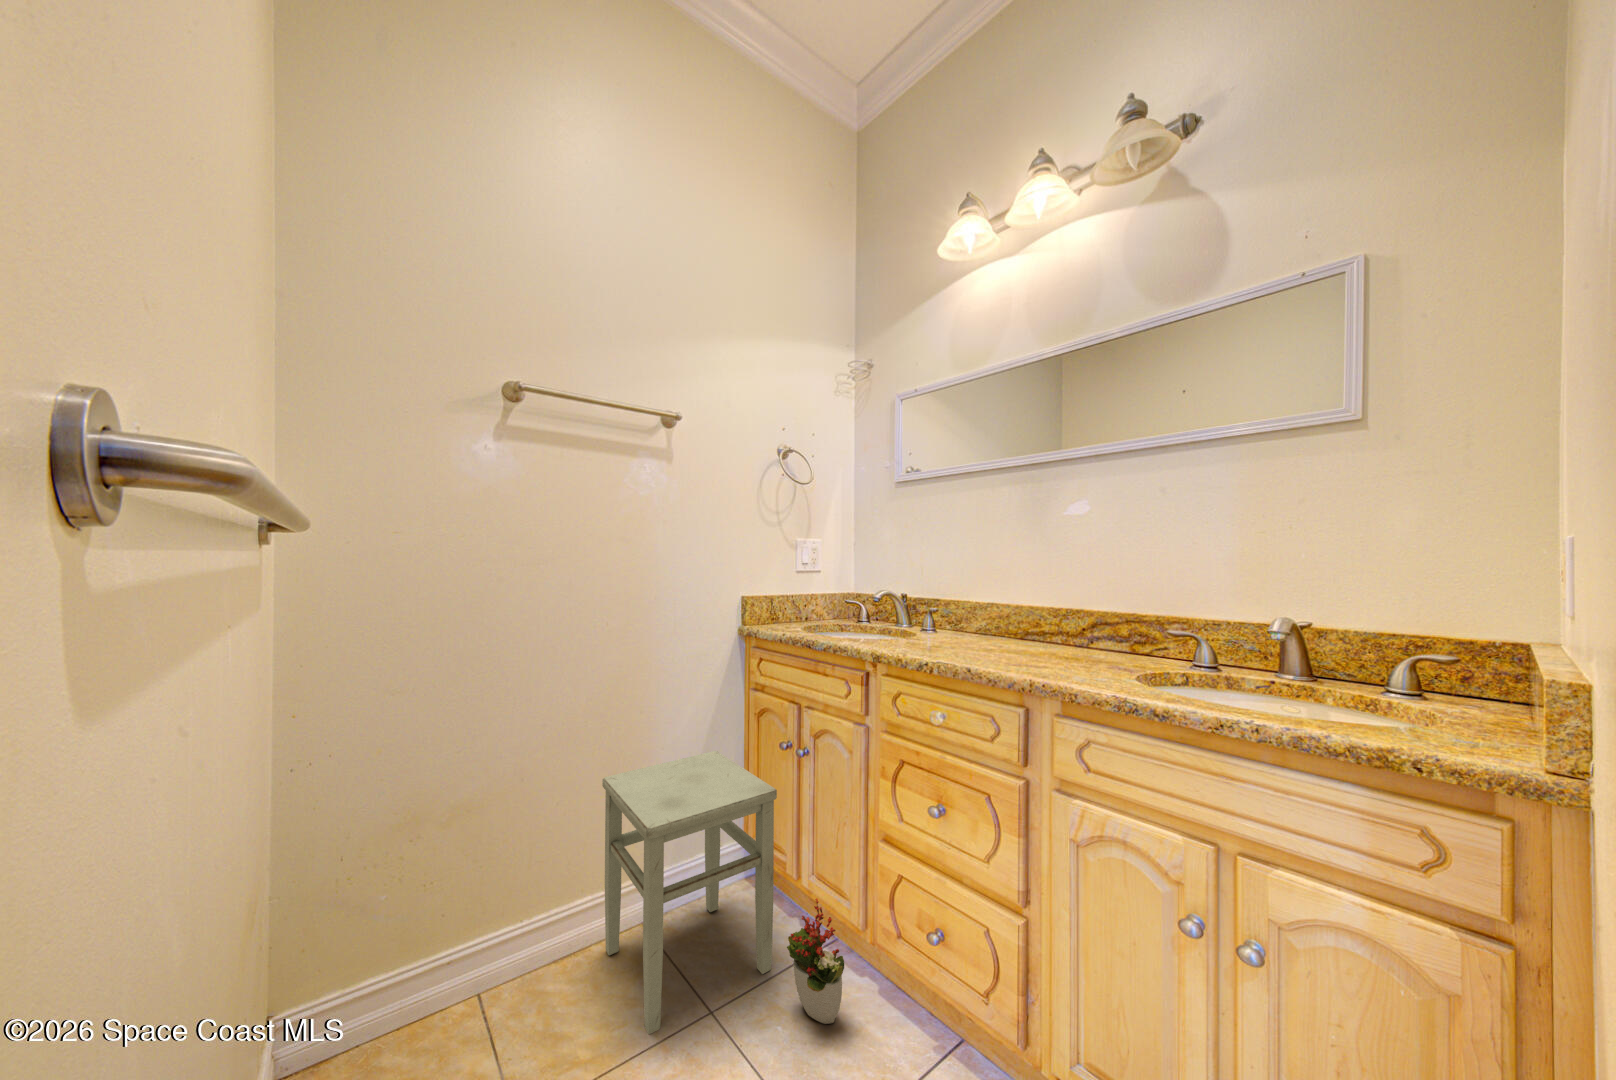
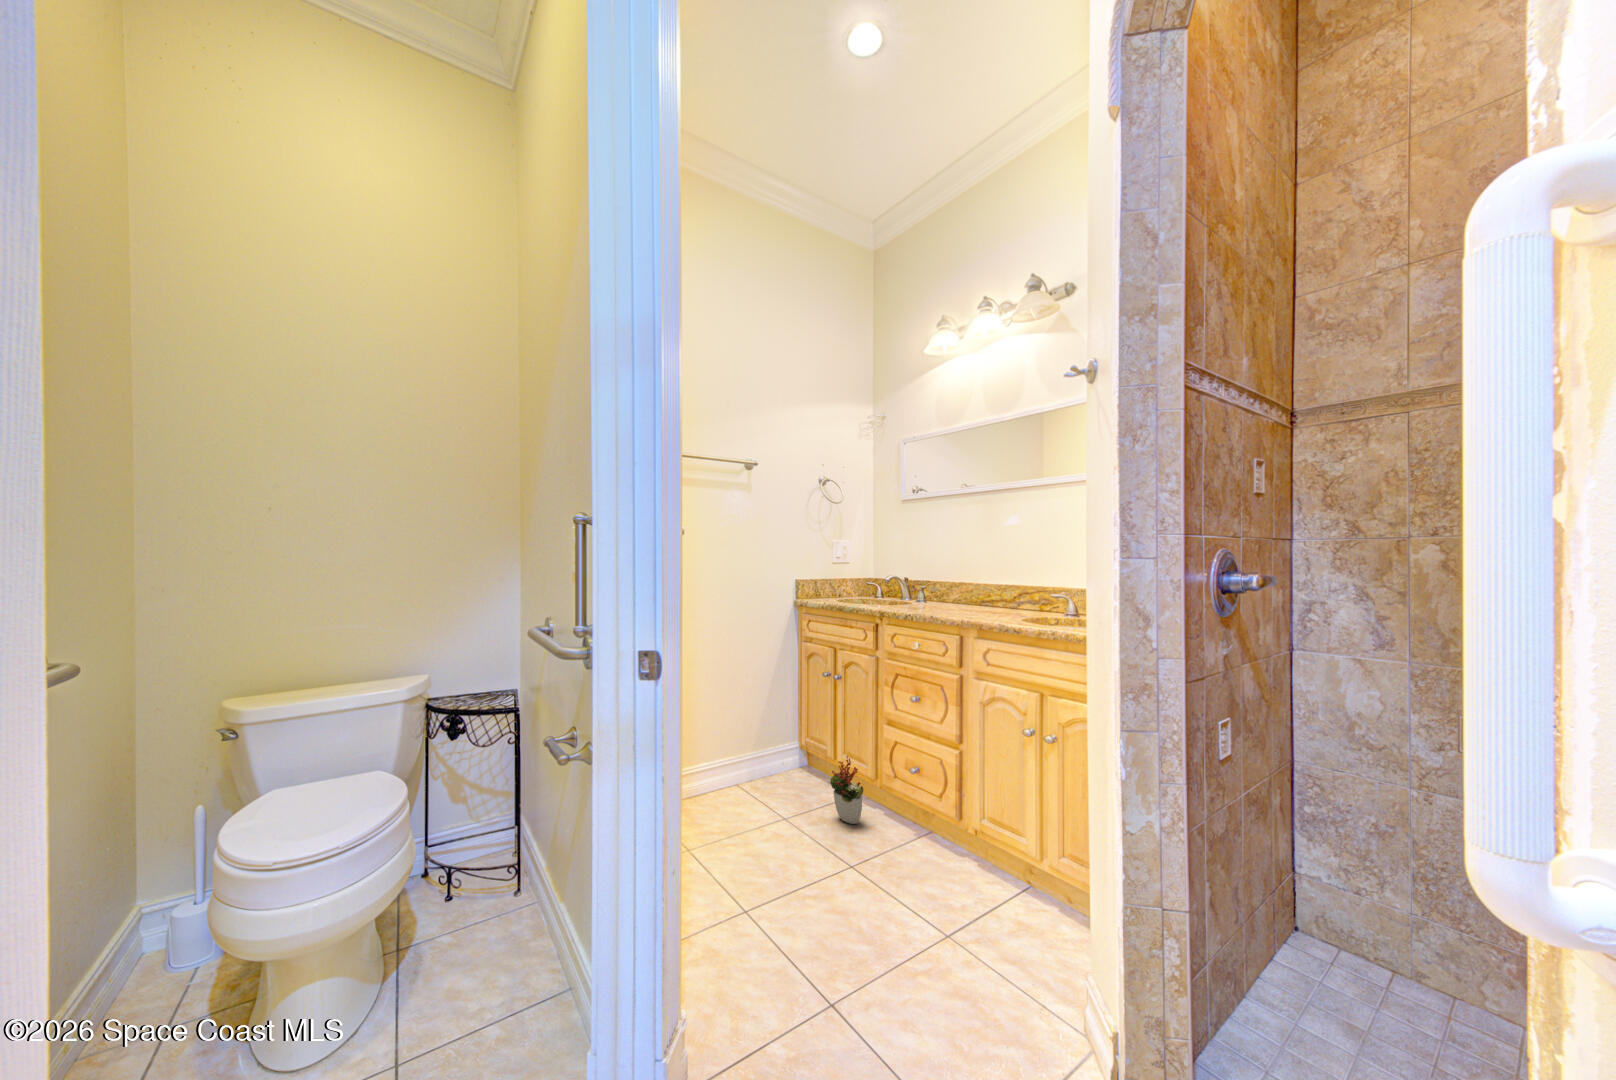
stool: present [602,751,777,1034] -> none [715,679,822,826]

